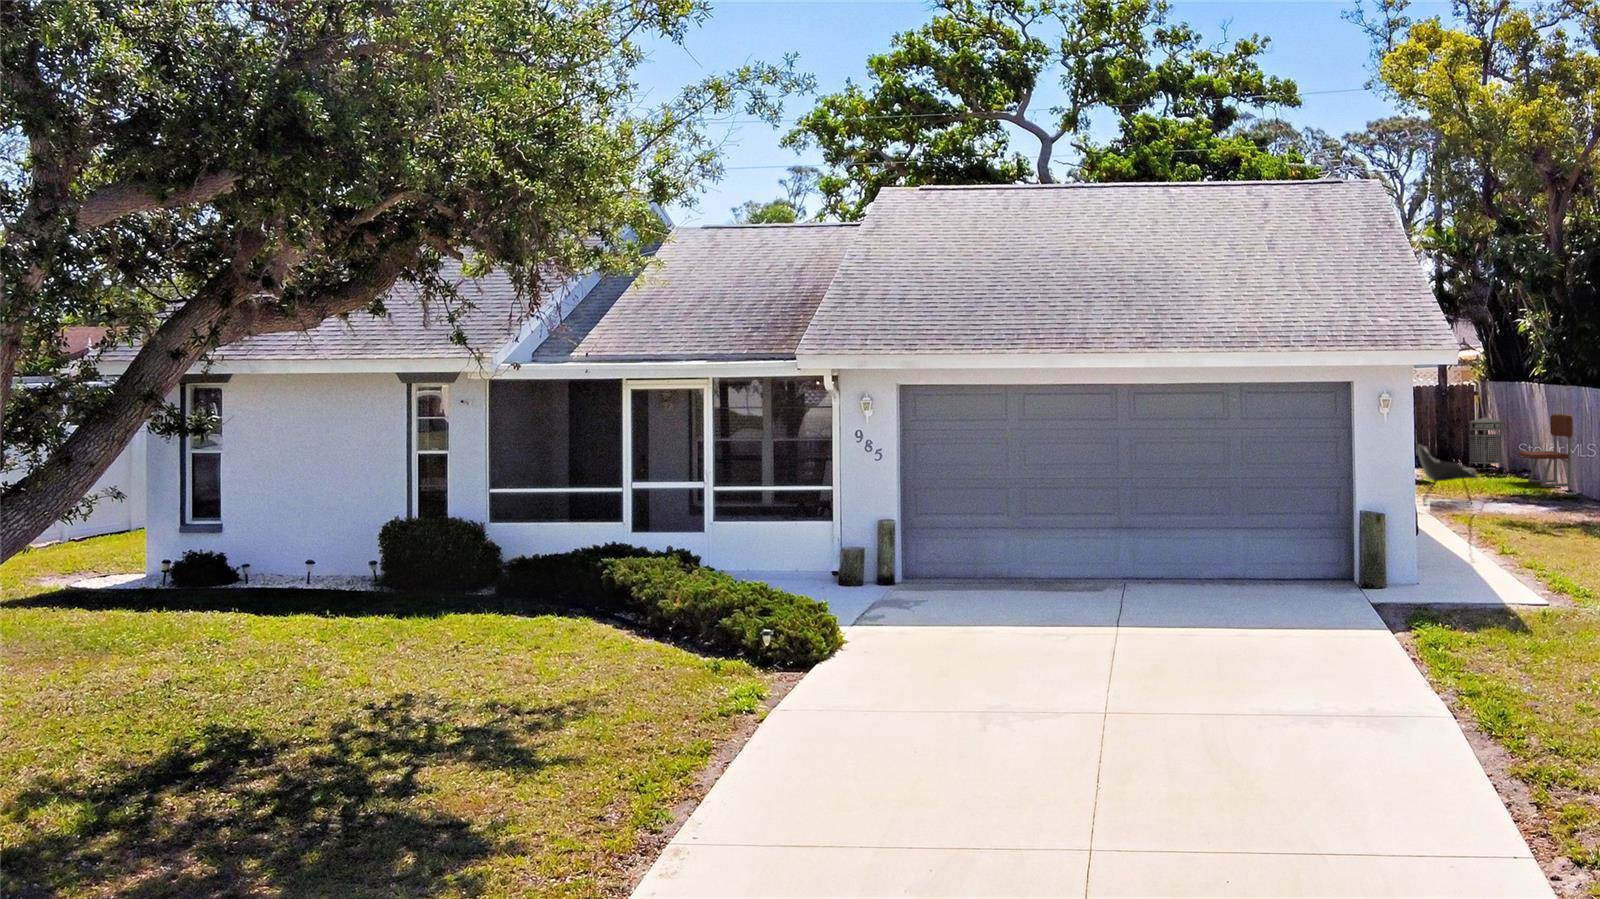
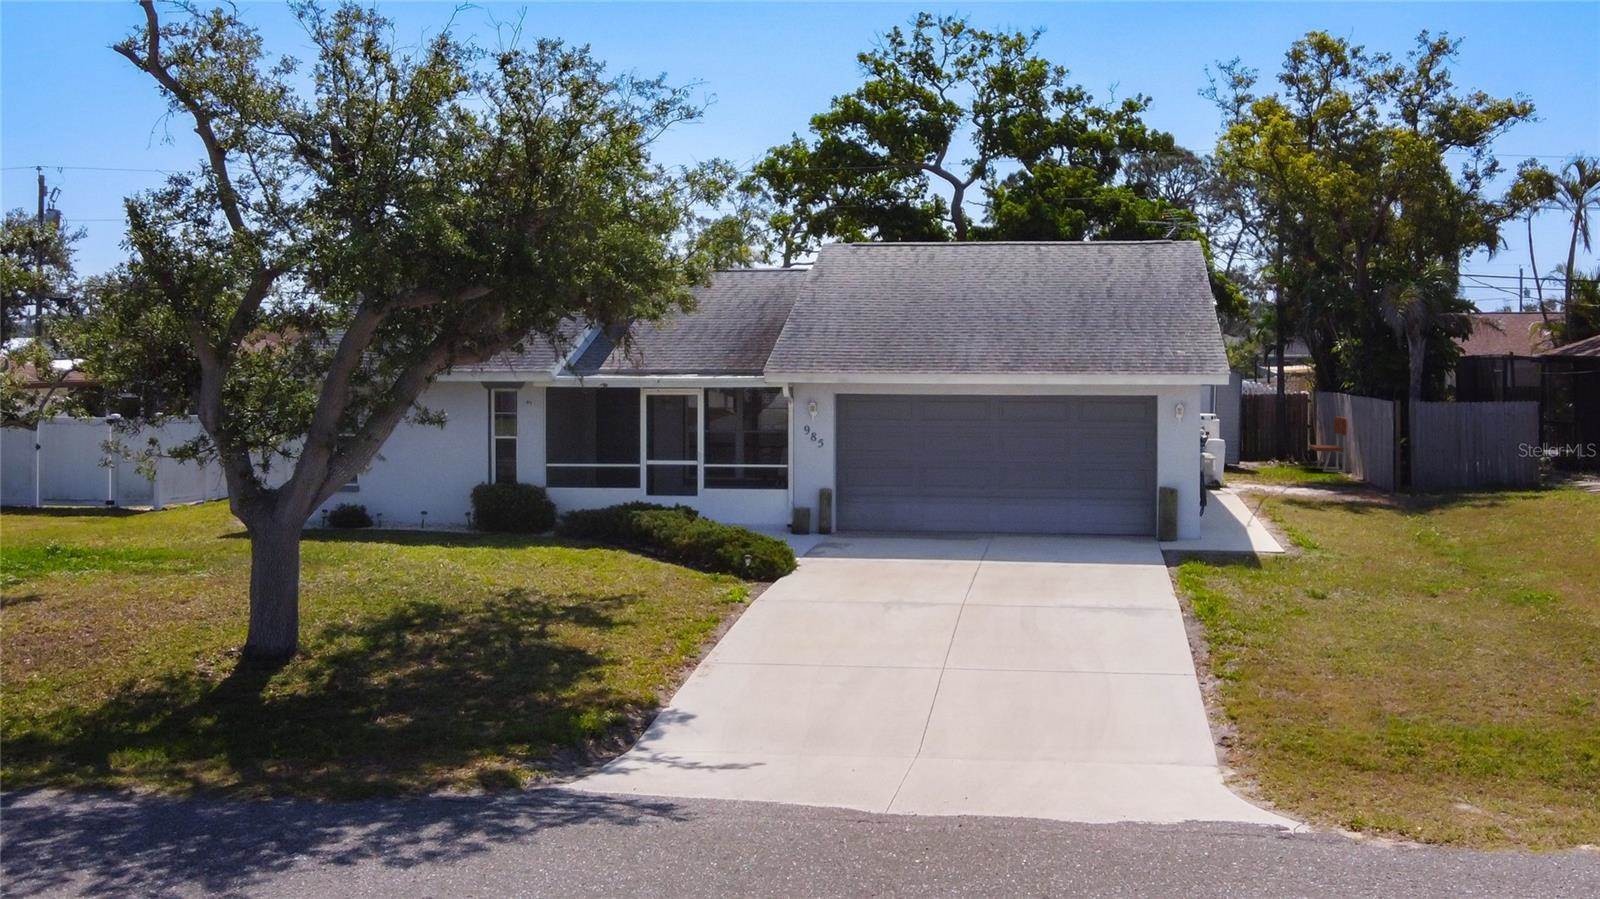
trash can: present [1469,417,1502,467] -> none [1283,417,1308,457]
lounge chair: present [1417,444,1478,506] -> none [1222,439,1266,486]

